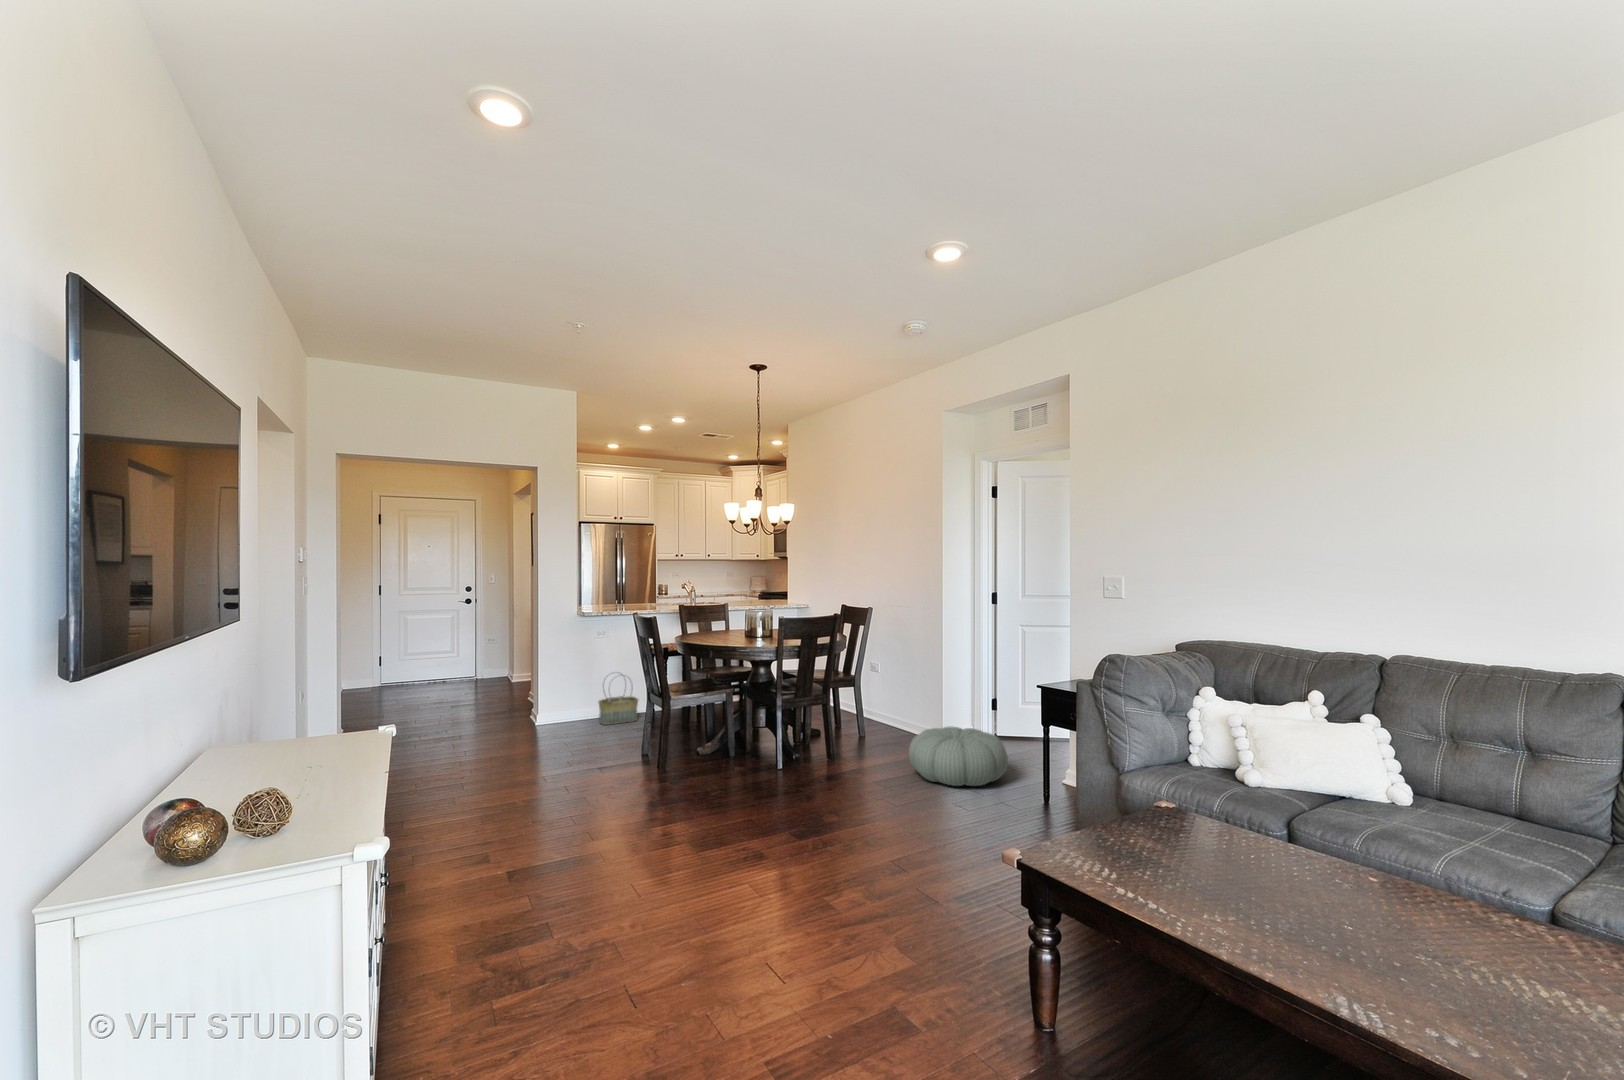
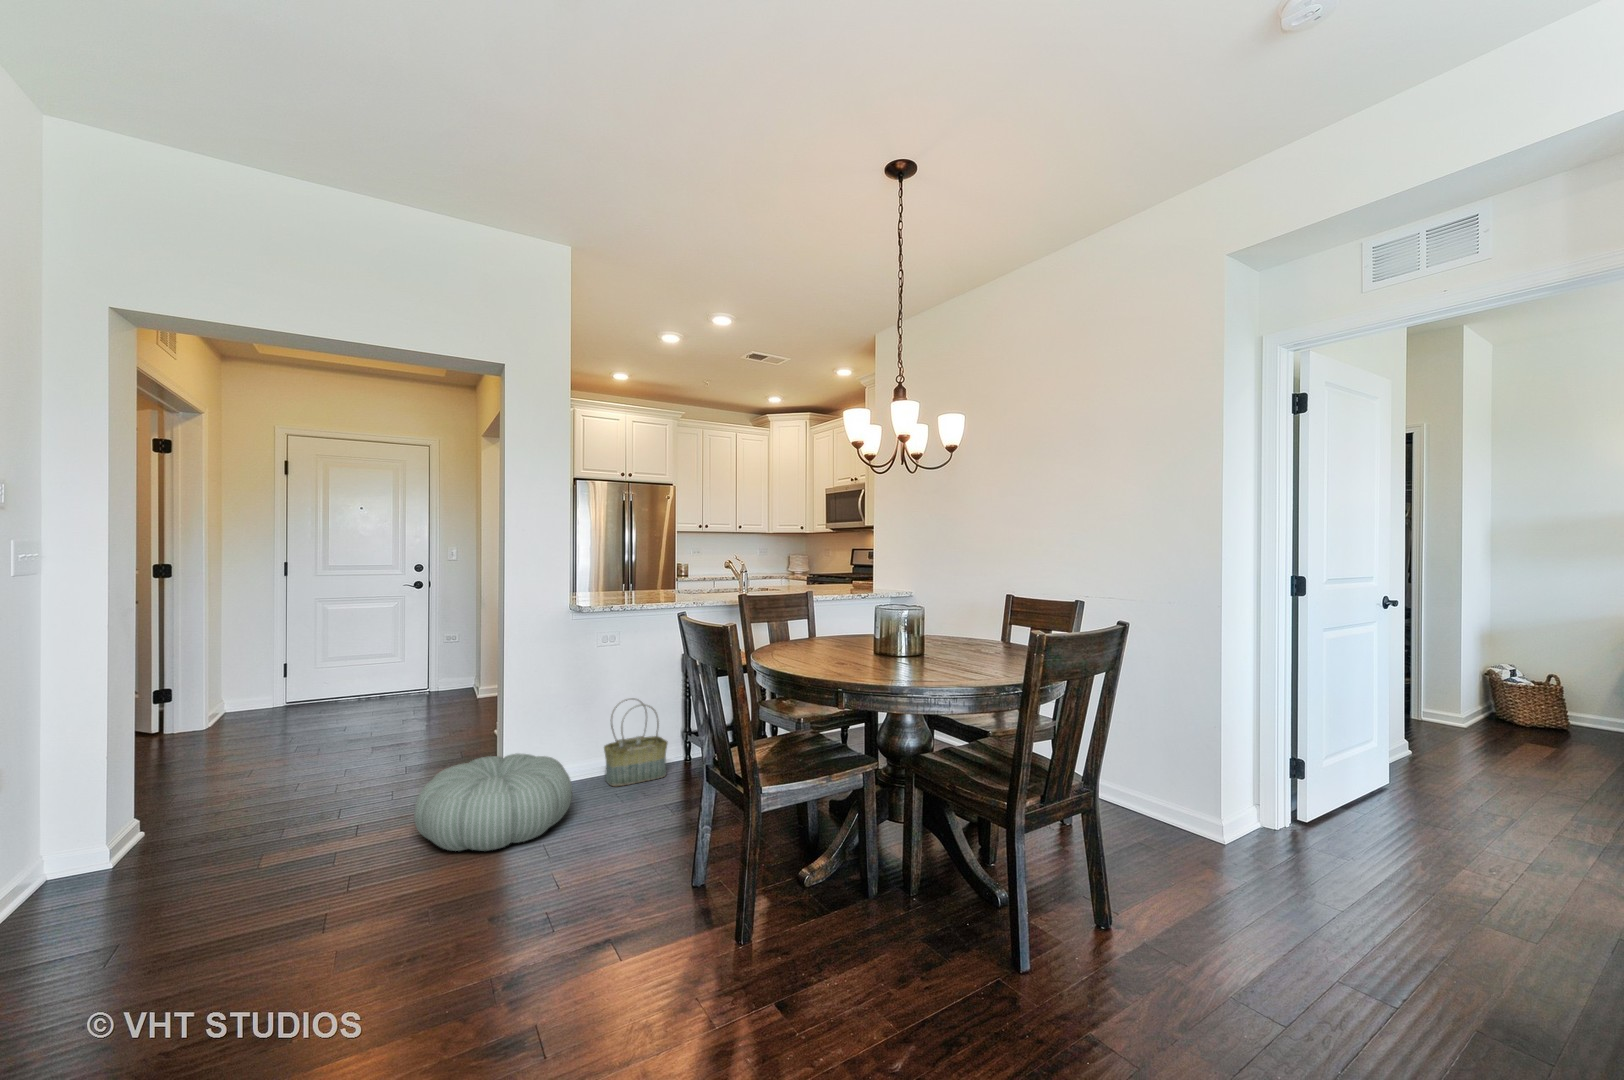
pouf: present [909,726,1008,786] -> present [414,754,572,851]

